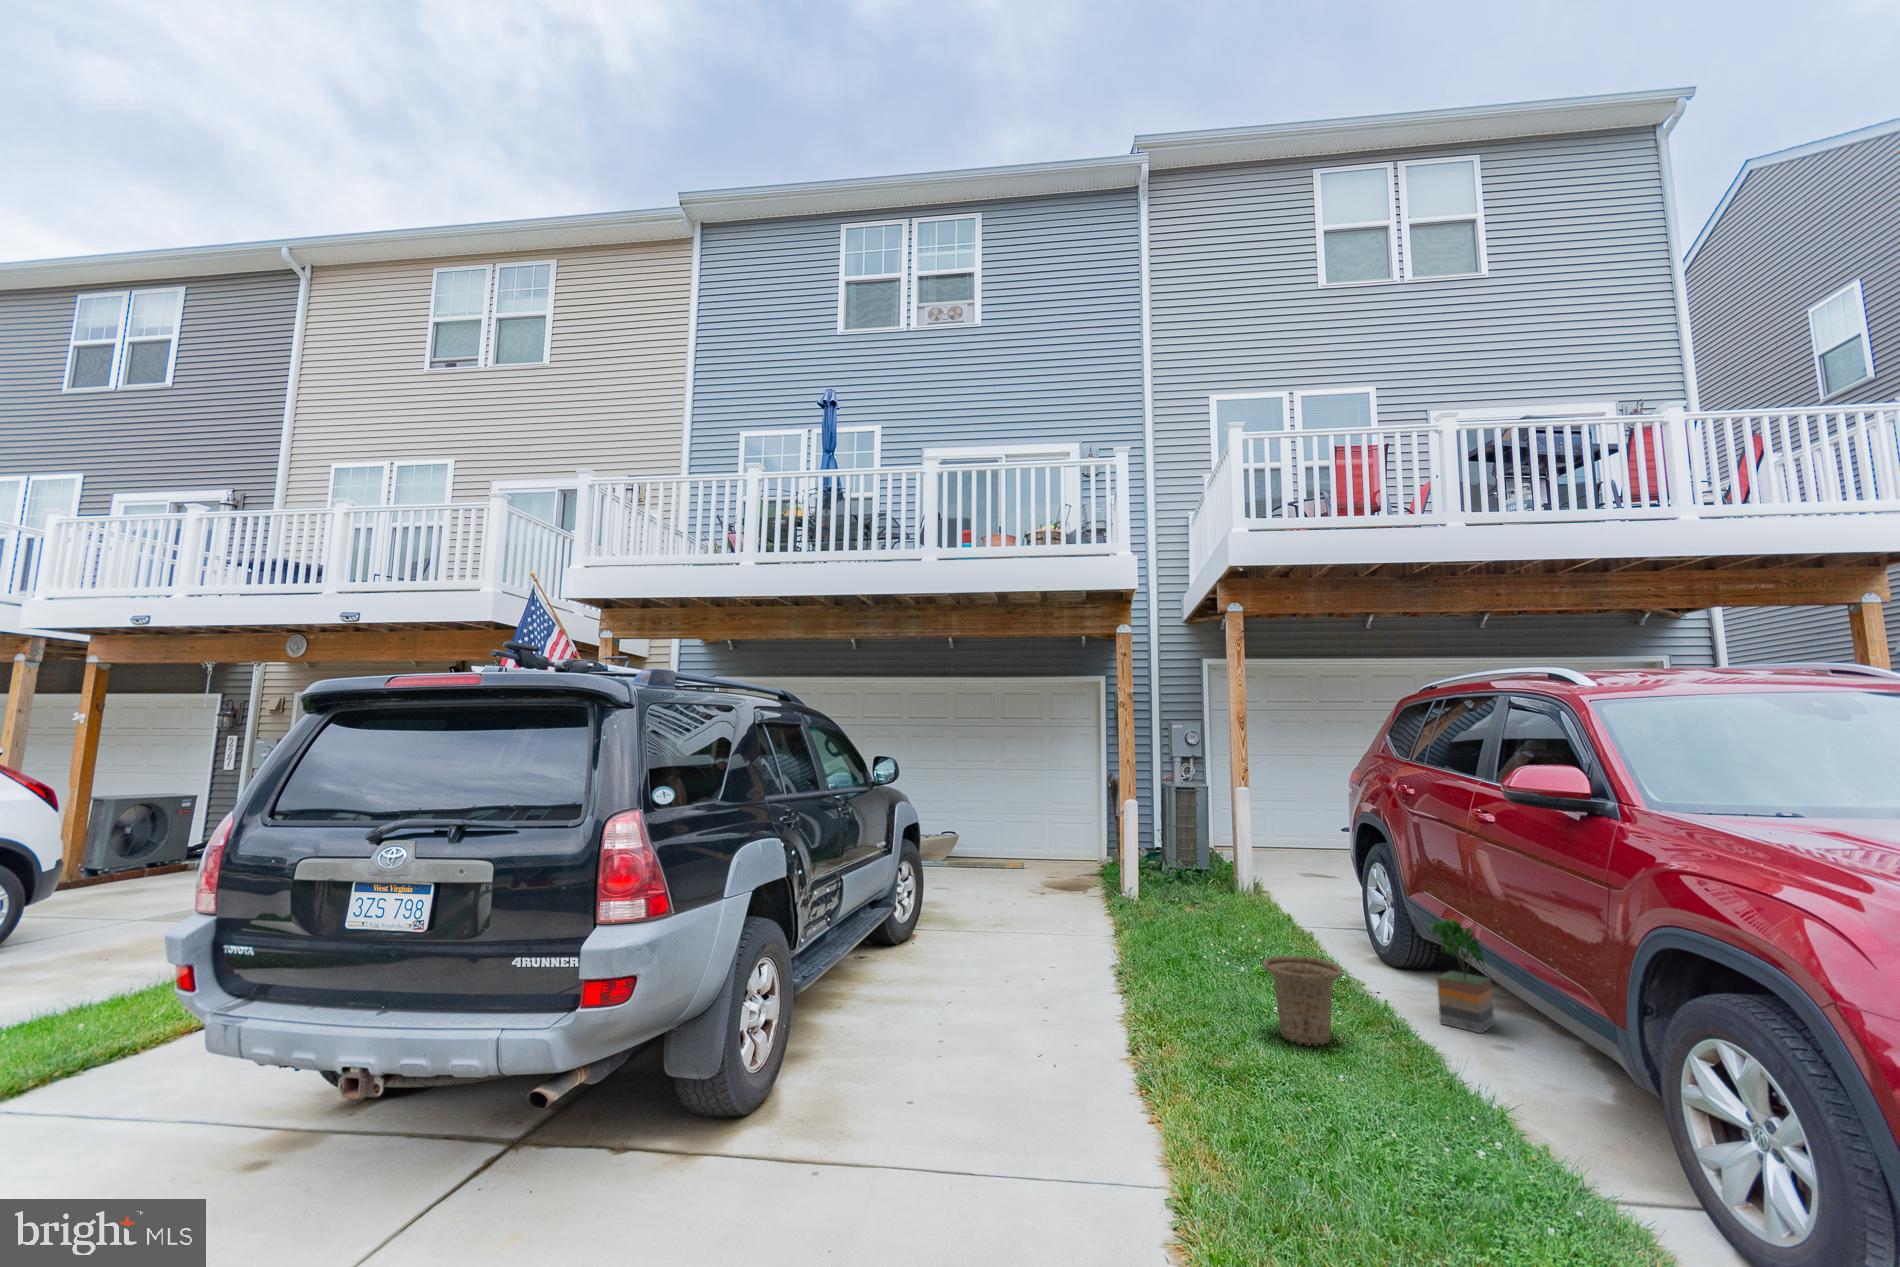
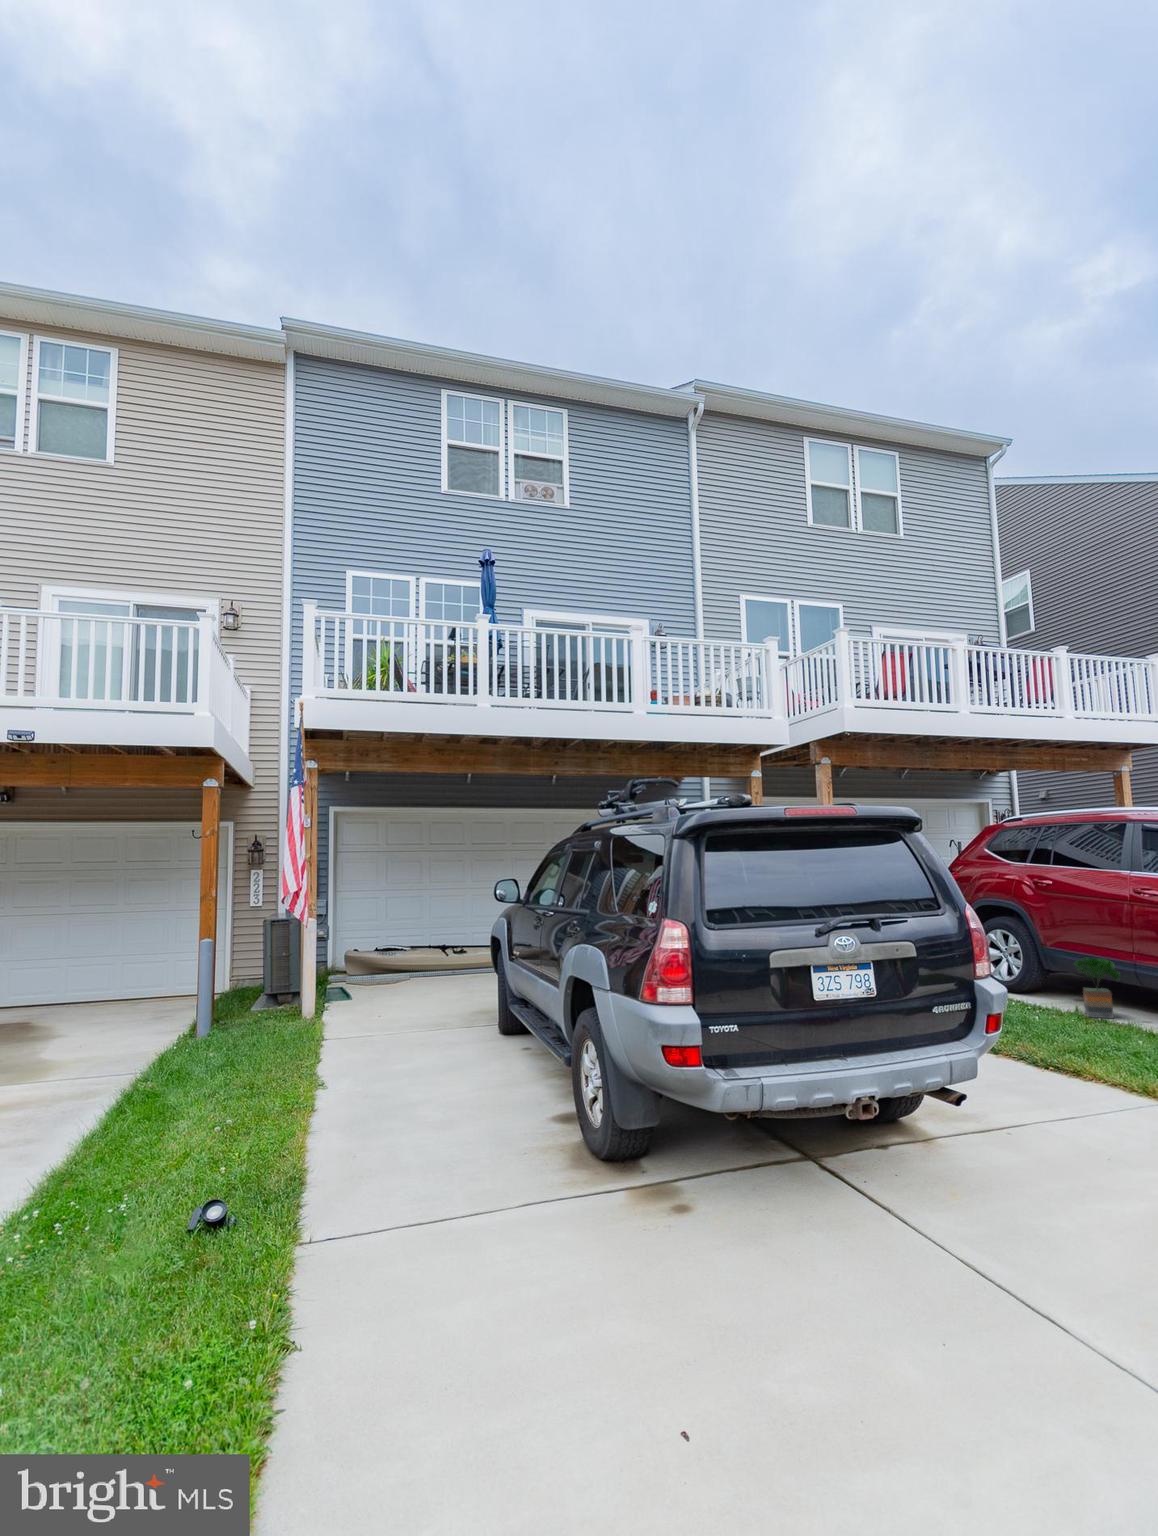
basket: present [1263,956,1342,1046] -> none [1025,986,1075,1035]

